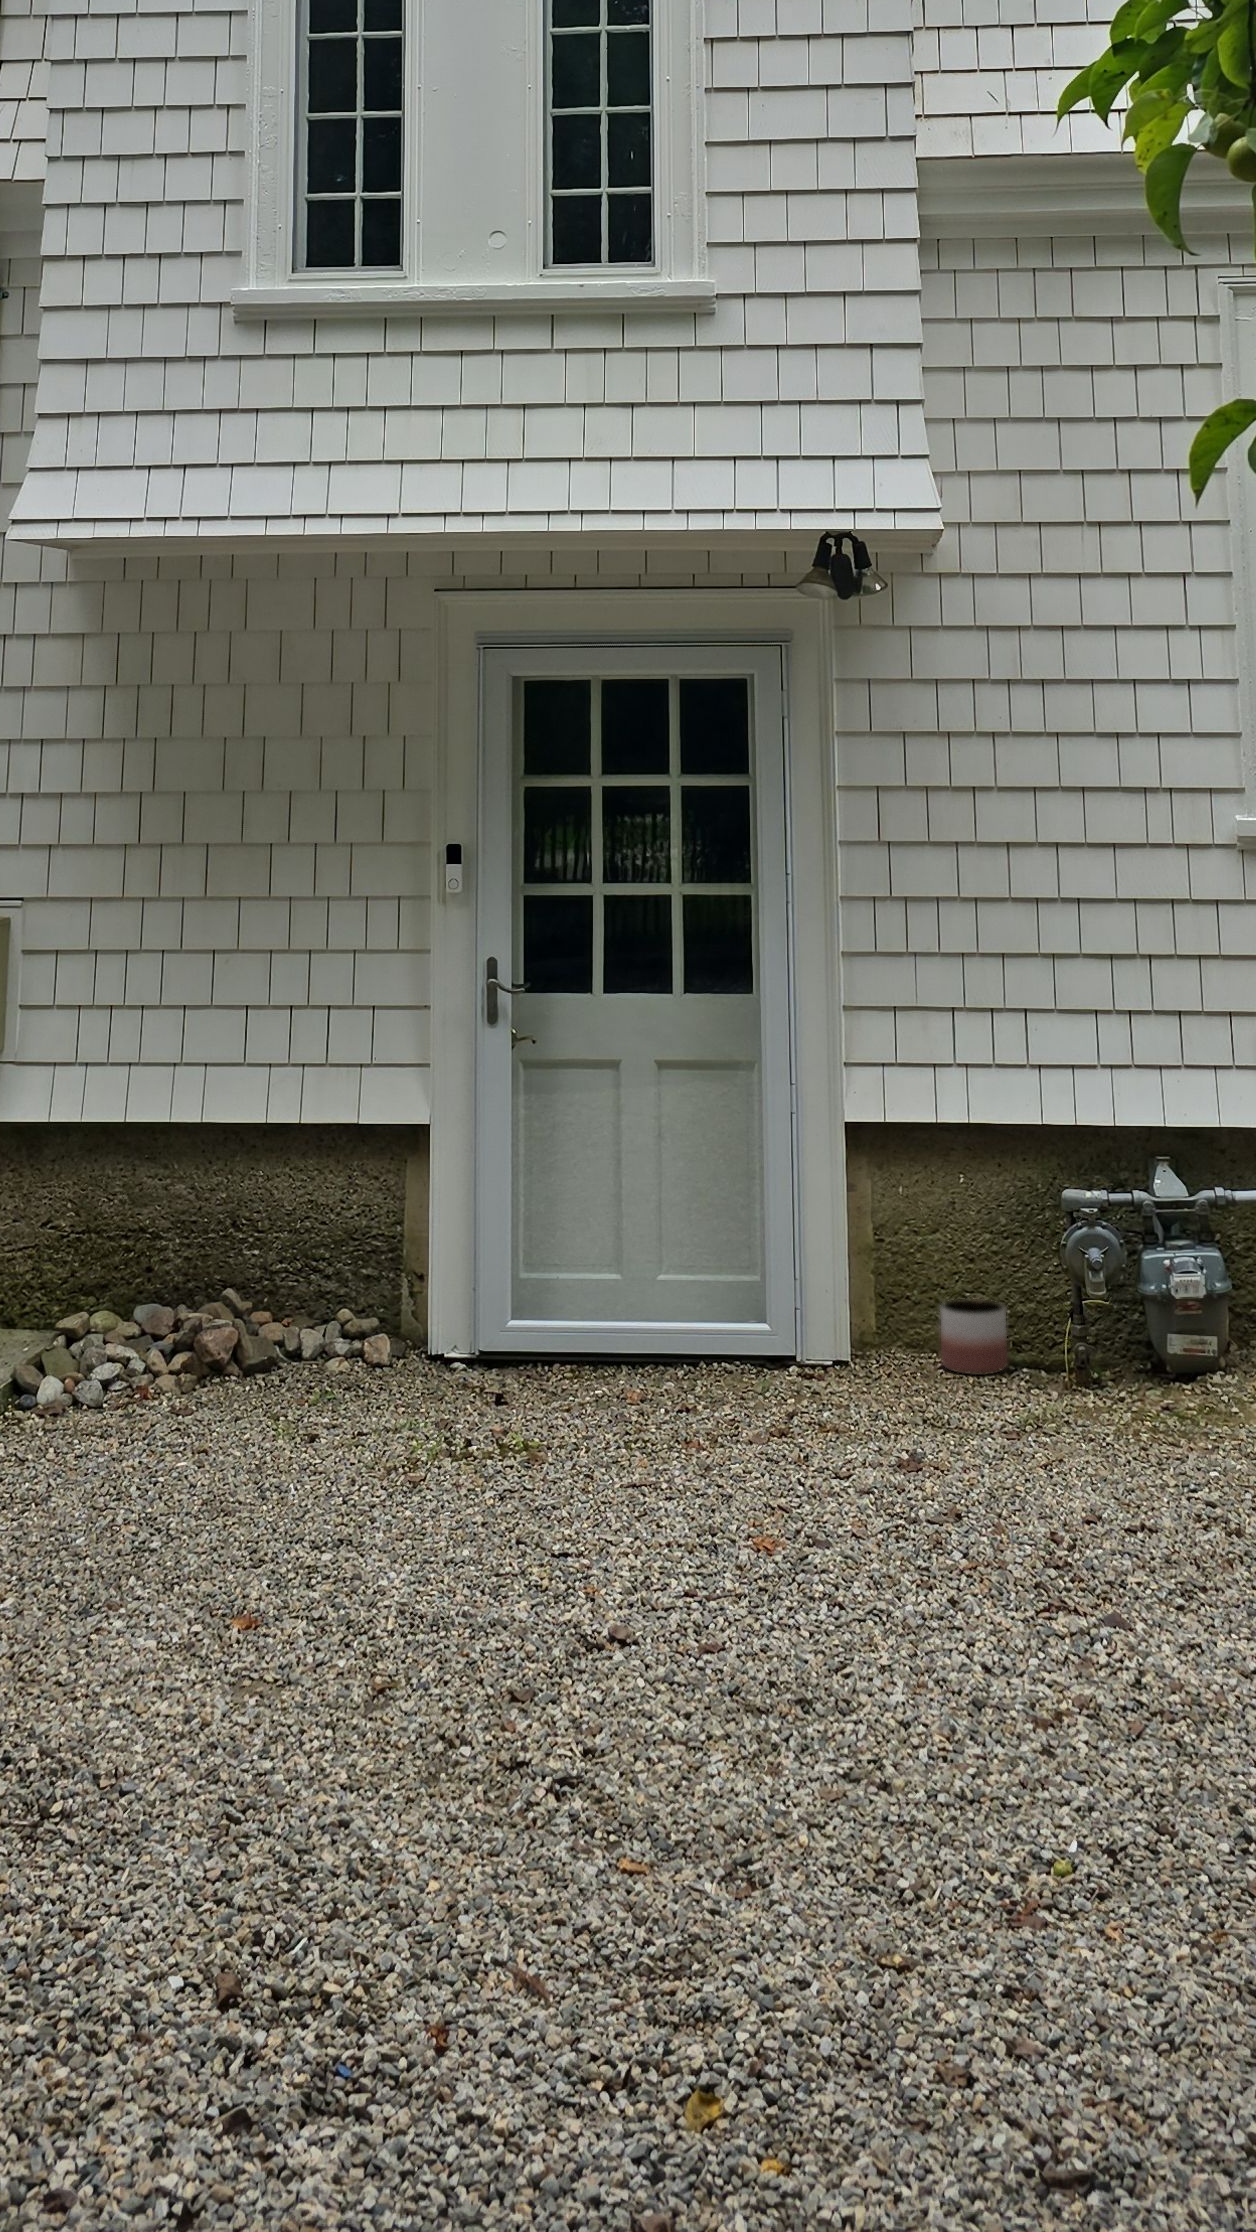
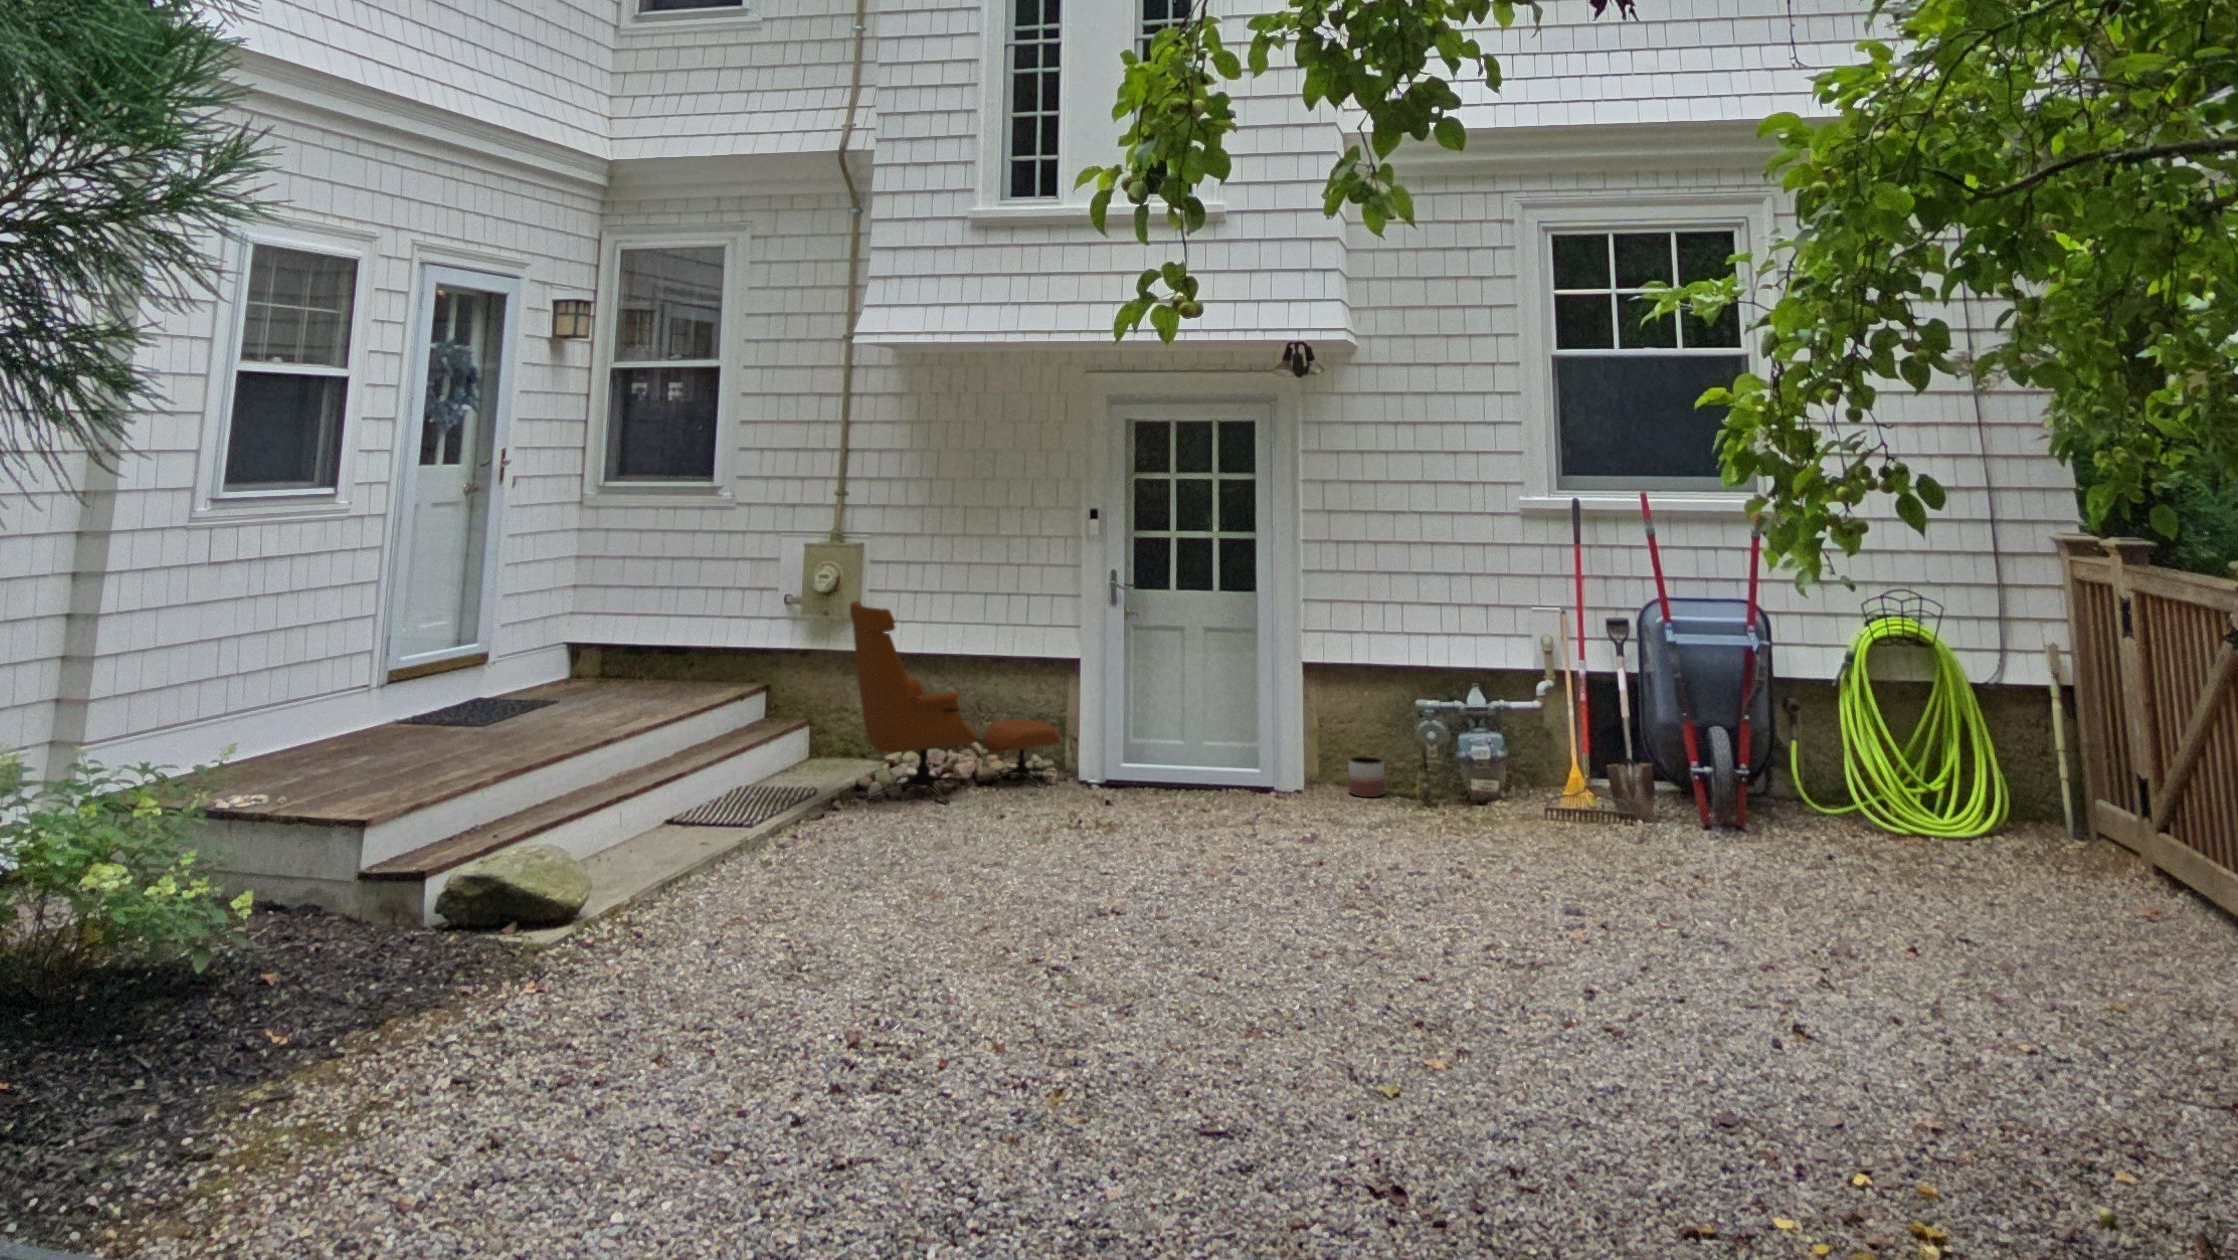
lounge chair: none [9,1042,403,1429] -> present [850,601,1061,805]

